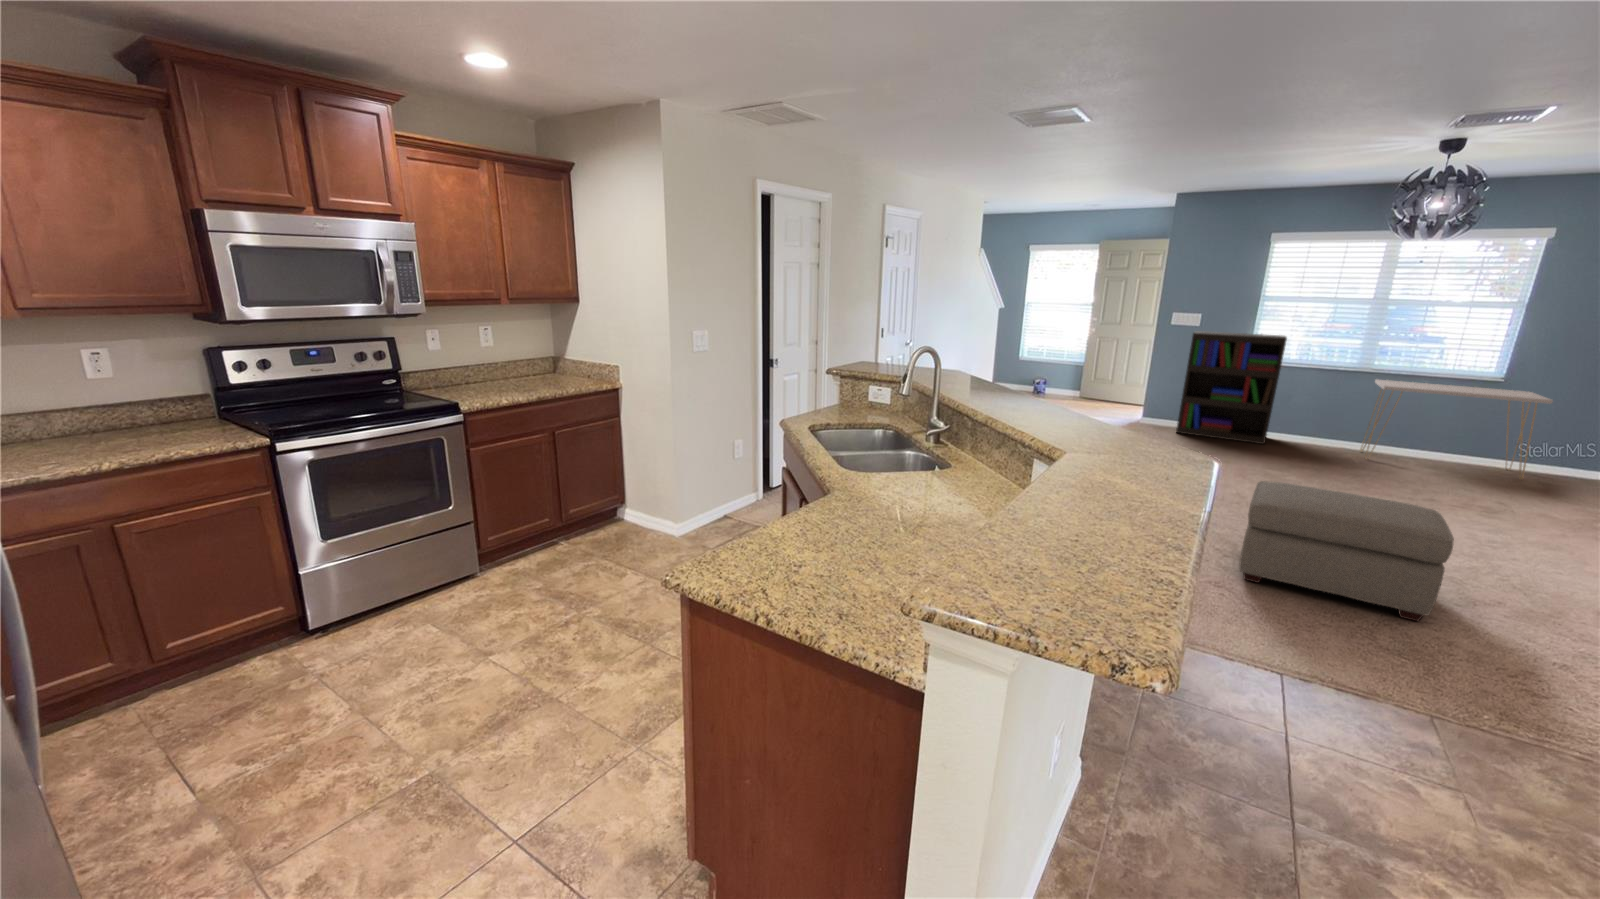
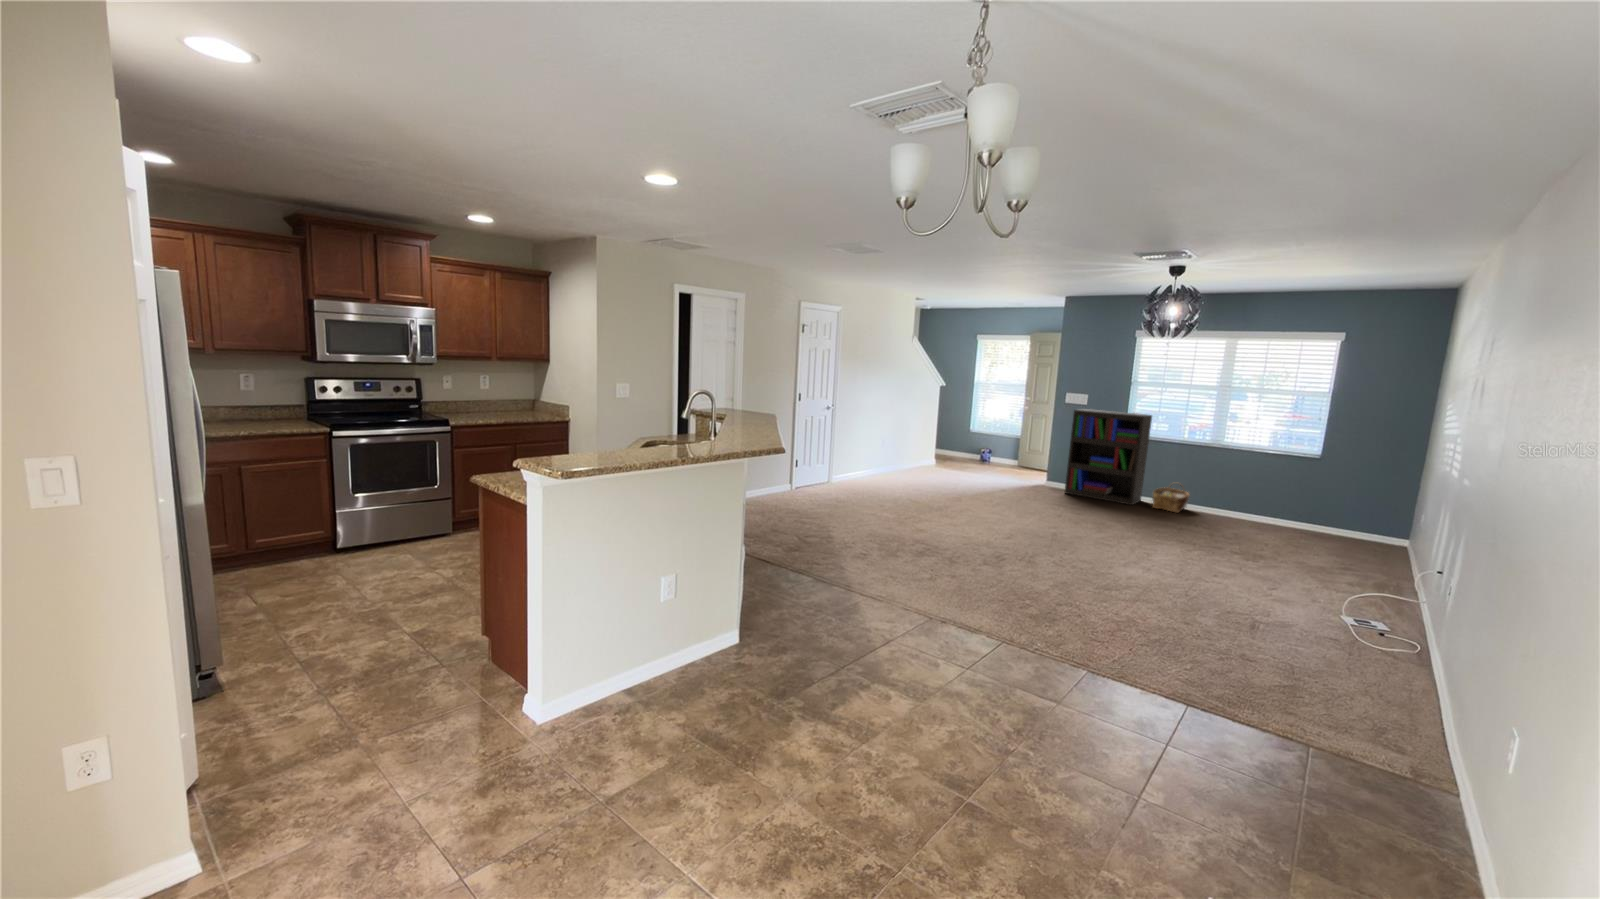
console table: present [1360,380,1553,479] -> none [1206,453,1341,541]
woven basket: none [1289,415,1335,451] -> present [1152,485,1189,513]
ottoman: present [1239,481,1454,621] -> none [974,509,1113,605]

